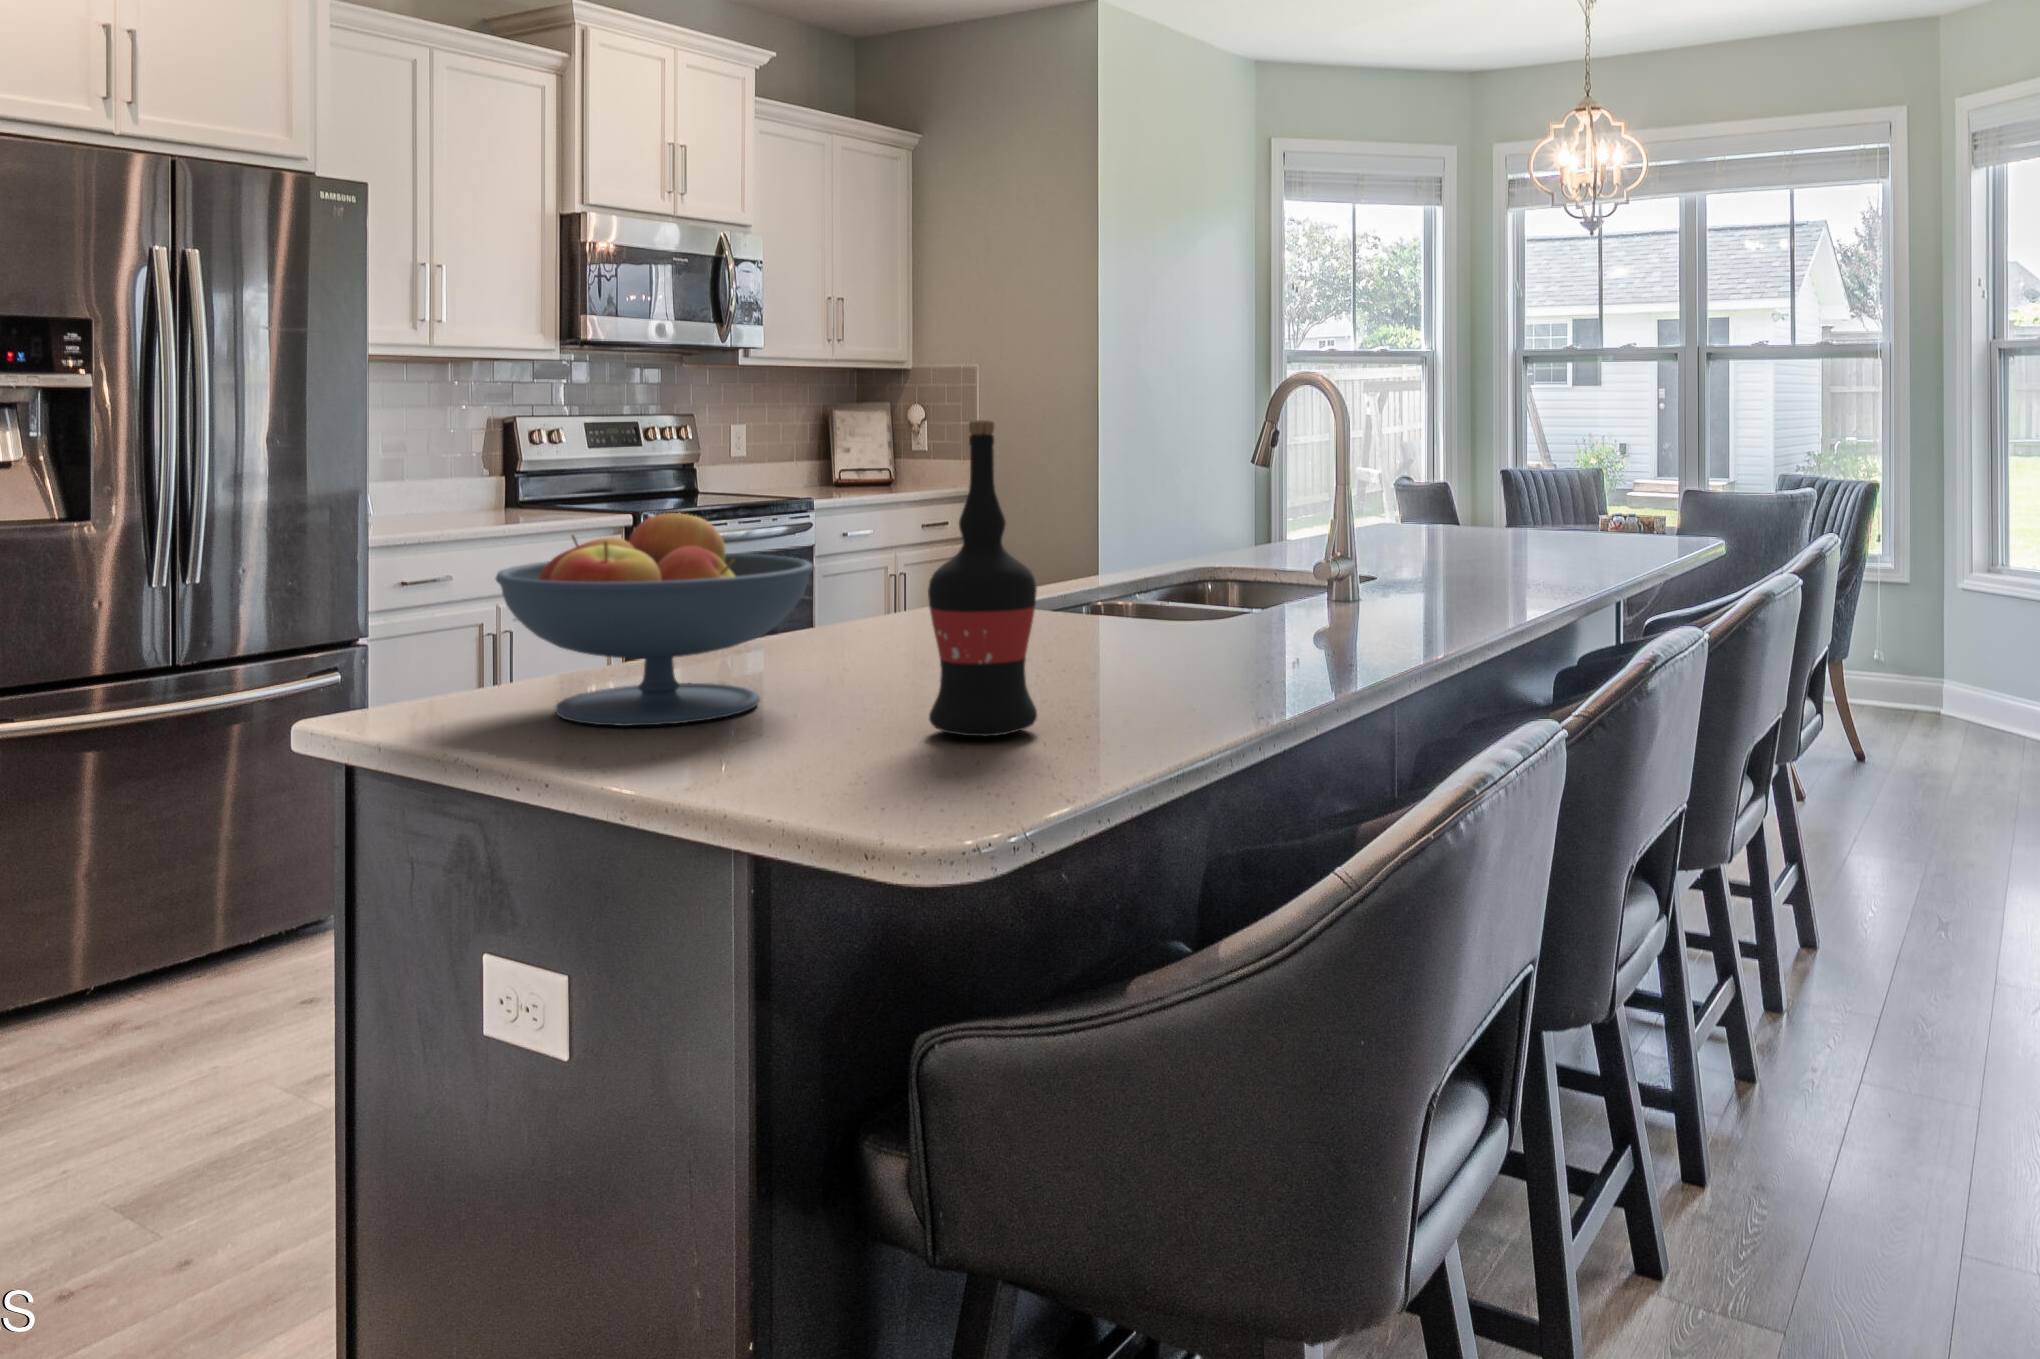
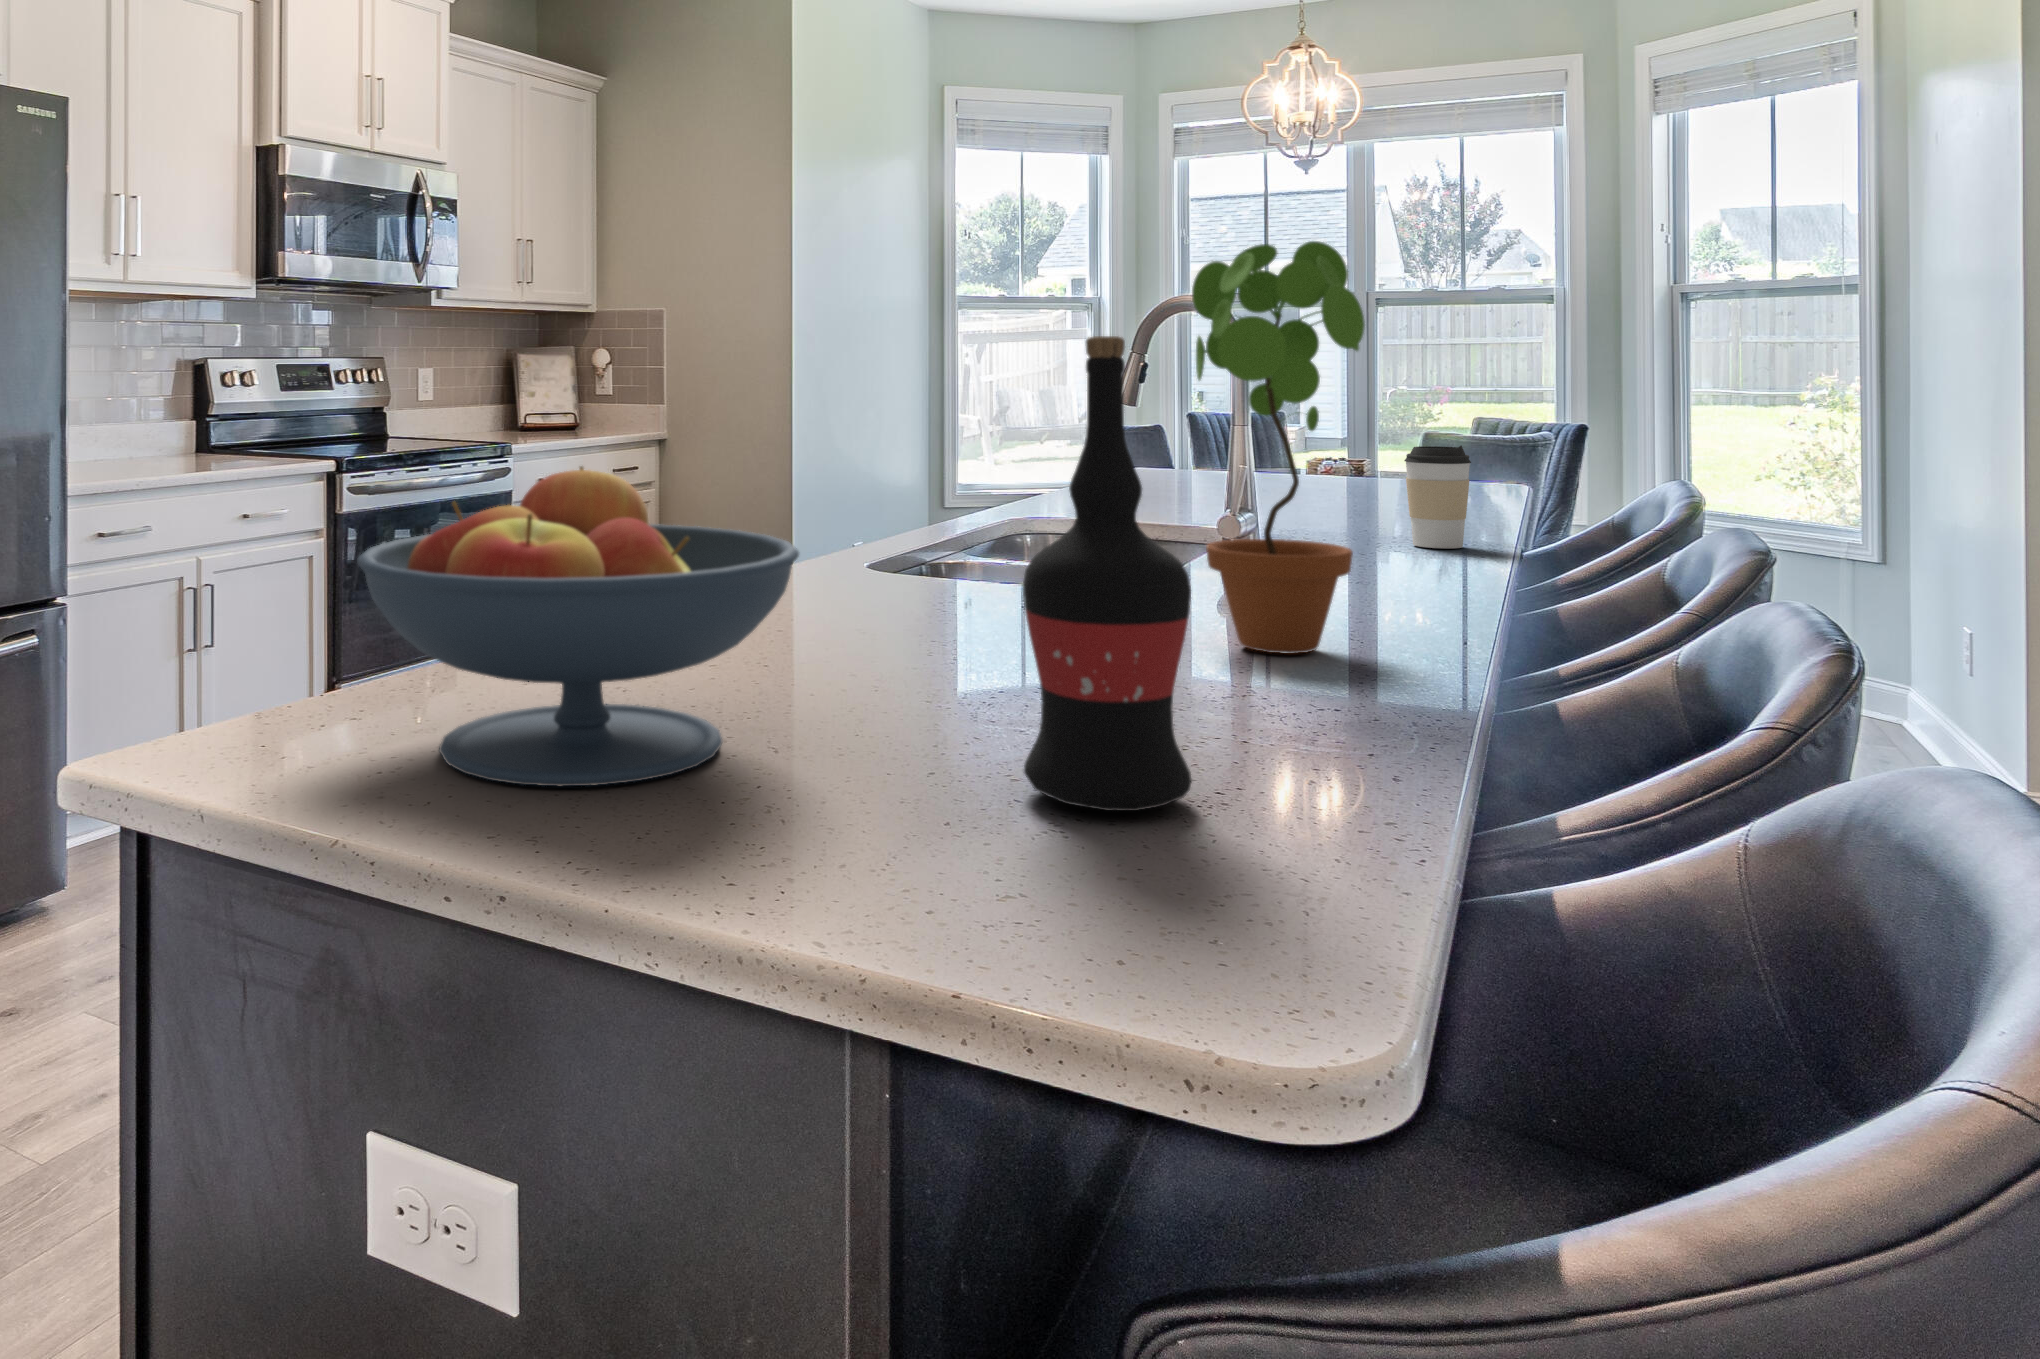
potted plant: none [1193,335,1314,657] -> present [1192,241,1365,654]
coffee cup: none [1505,498,1560,588] -> present [1404,446,1471,548]

